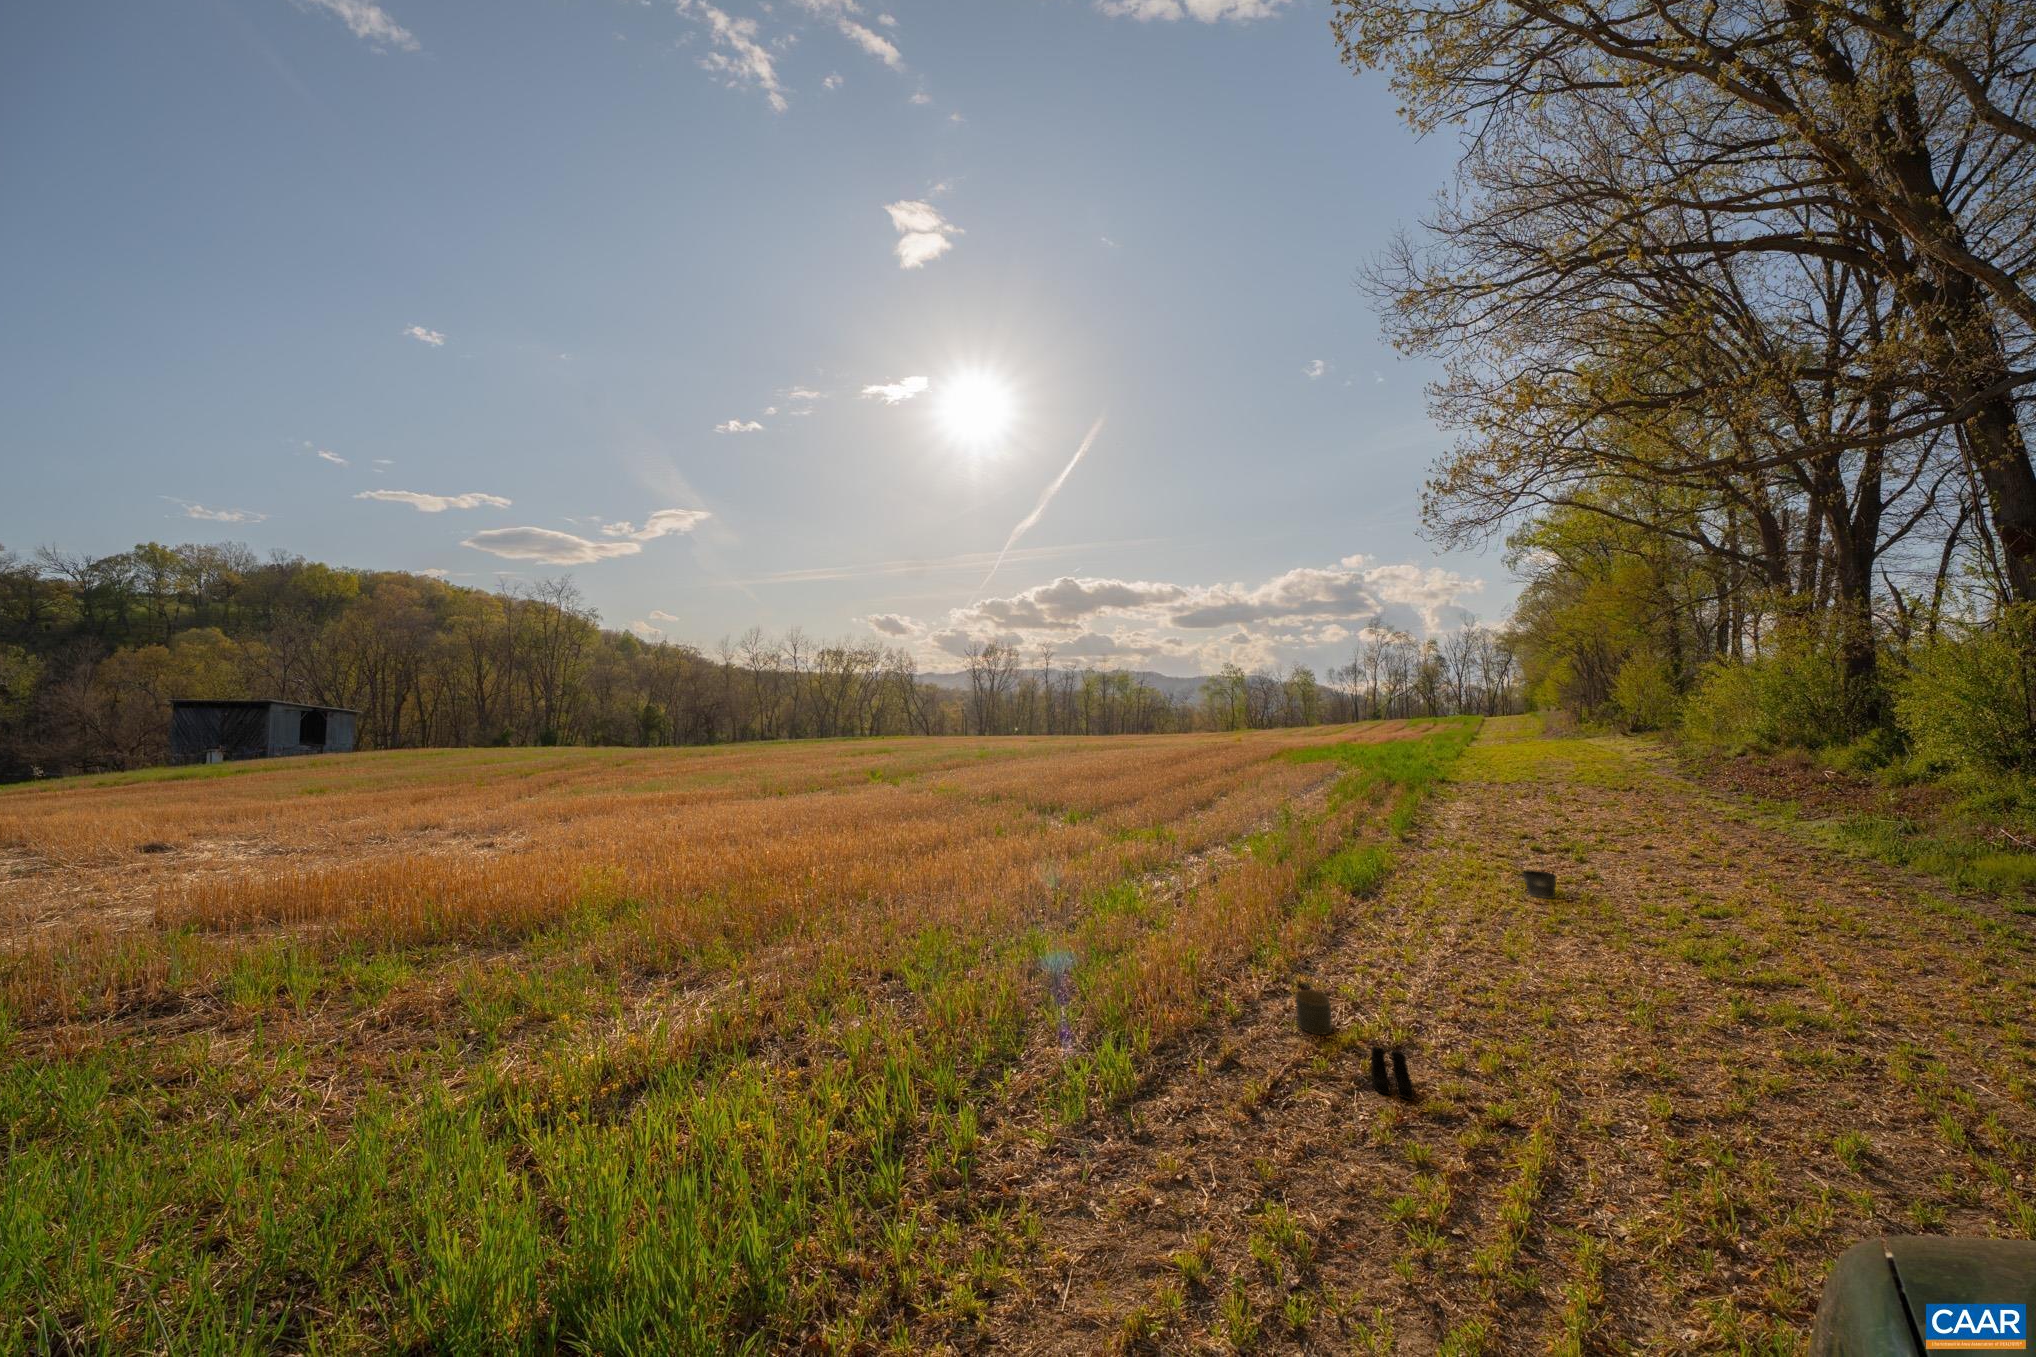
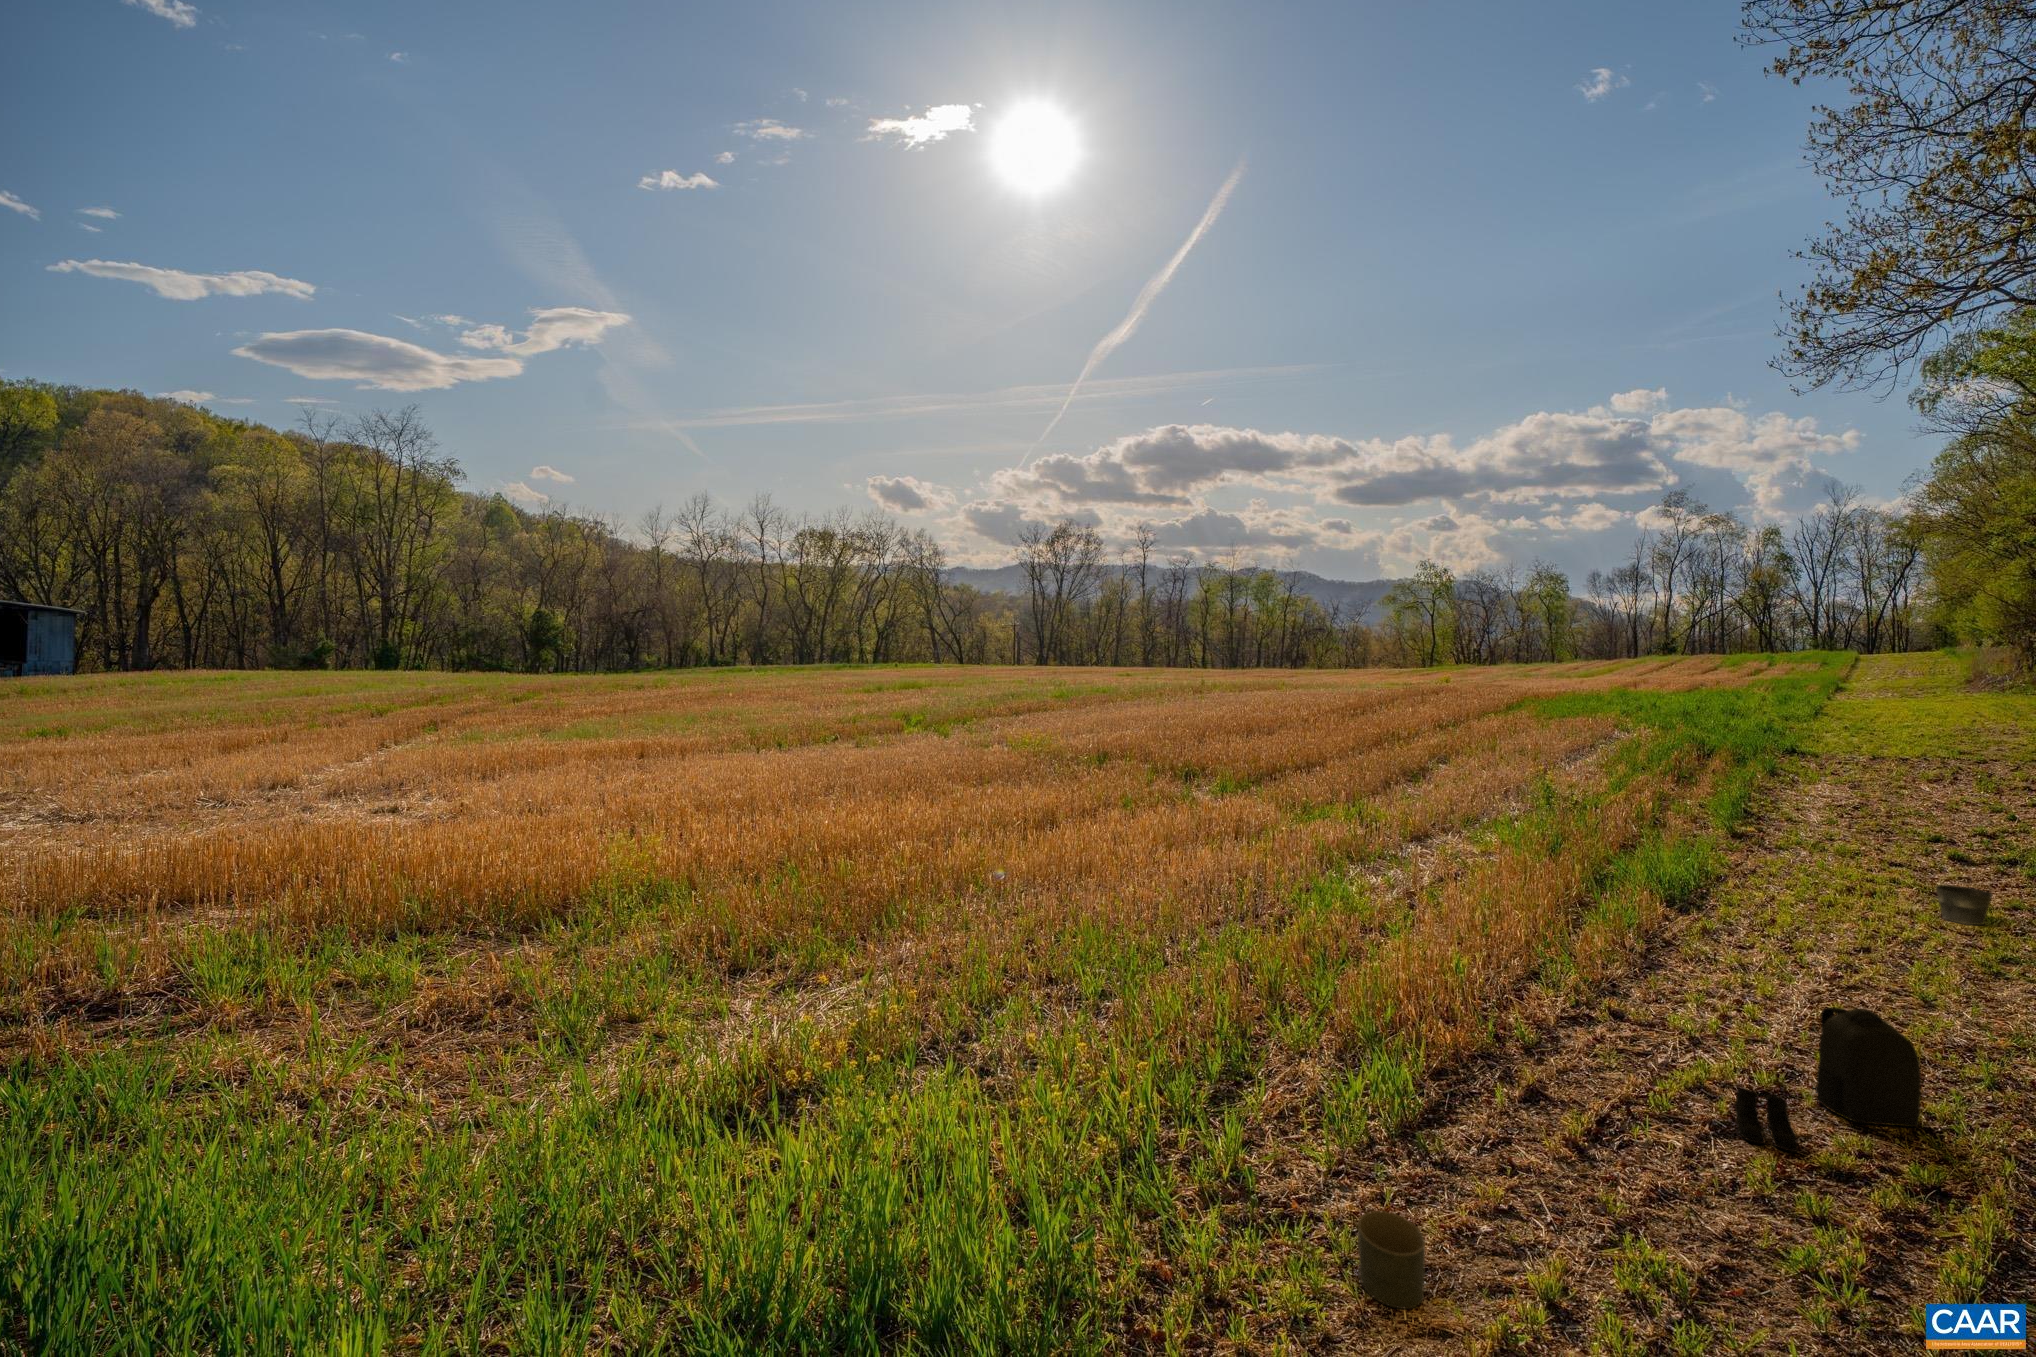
backpack: none [1429,974,1501,1068] -> present [1814,1007,1921,1127]
planter: present [1295,990,1332,1035] -> present [1358,1211,1425,1309]

